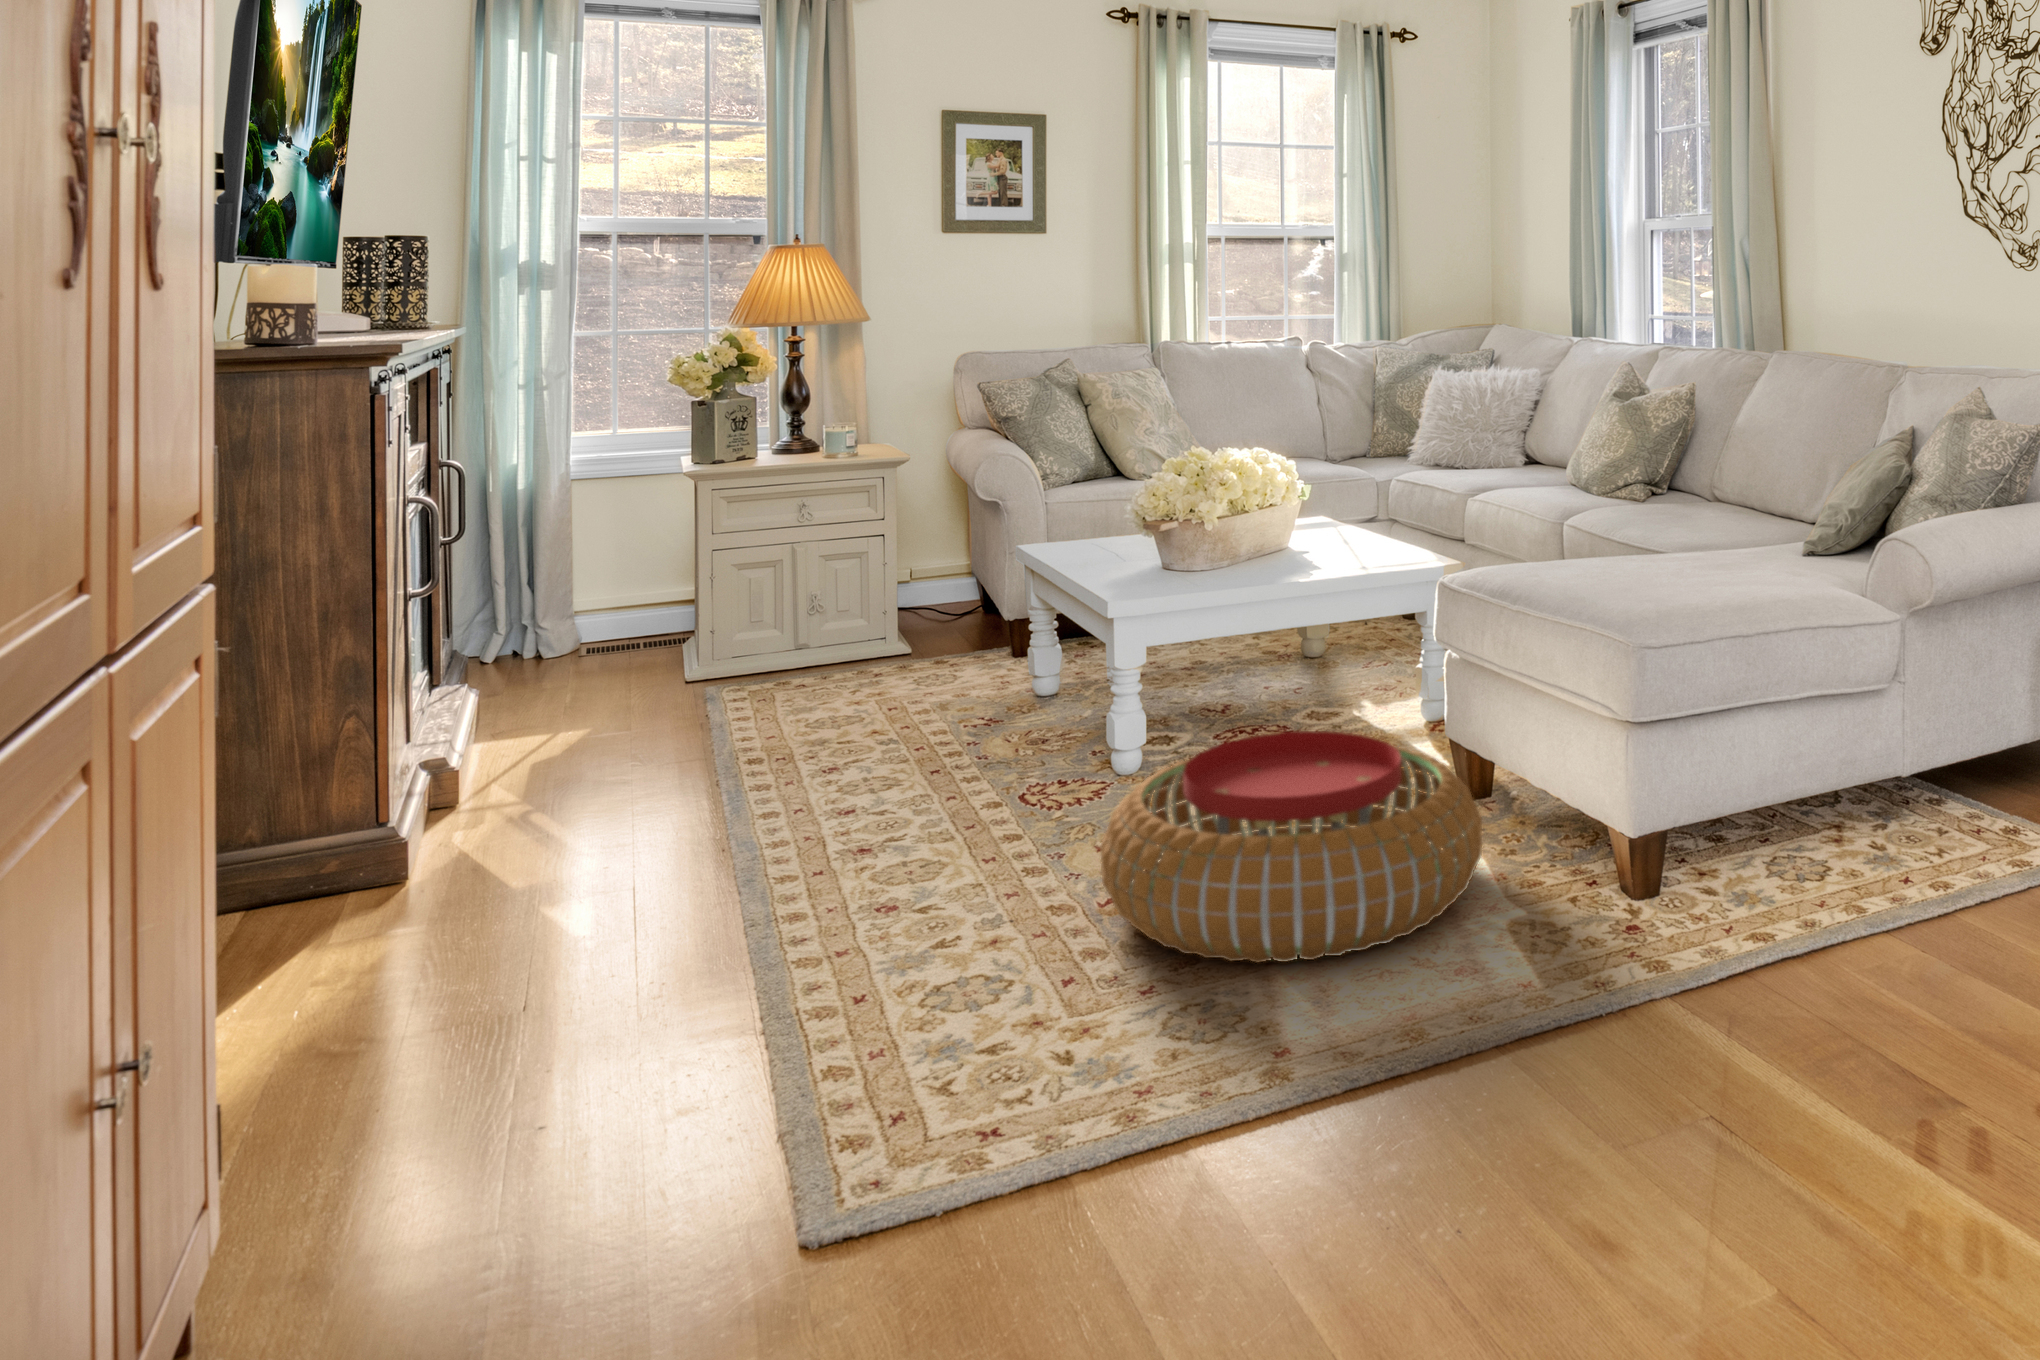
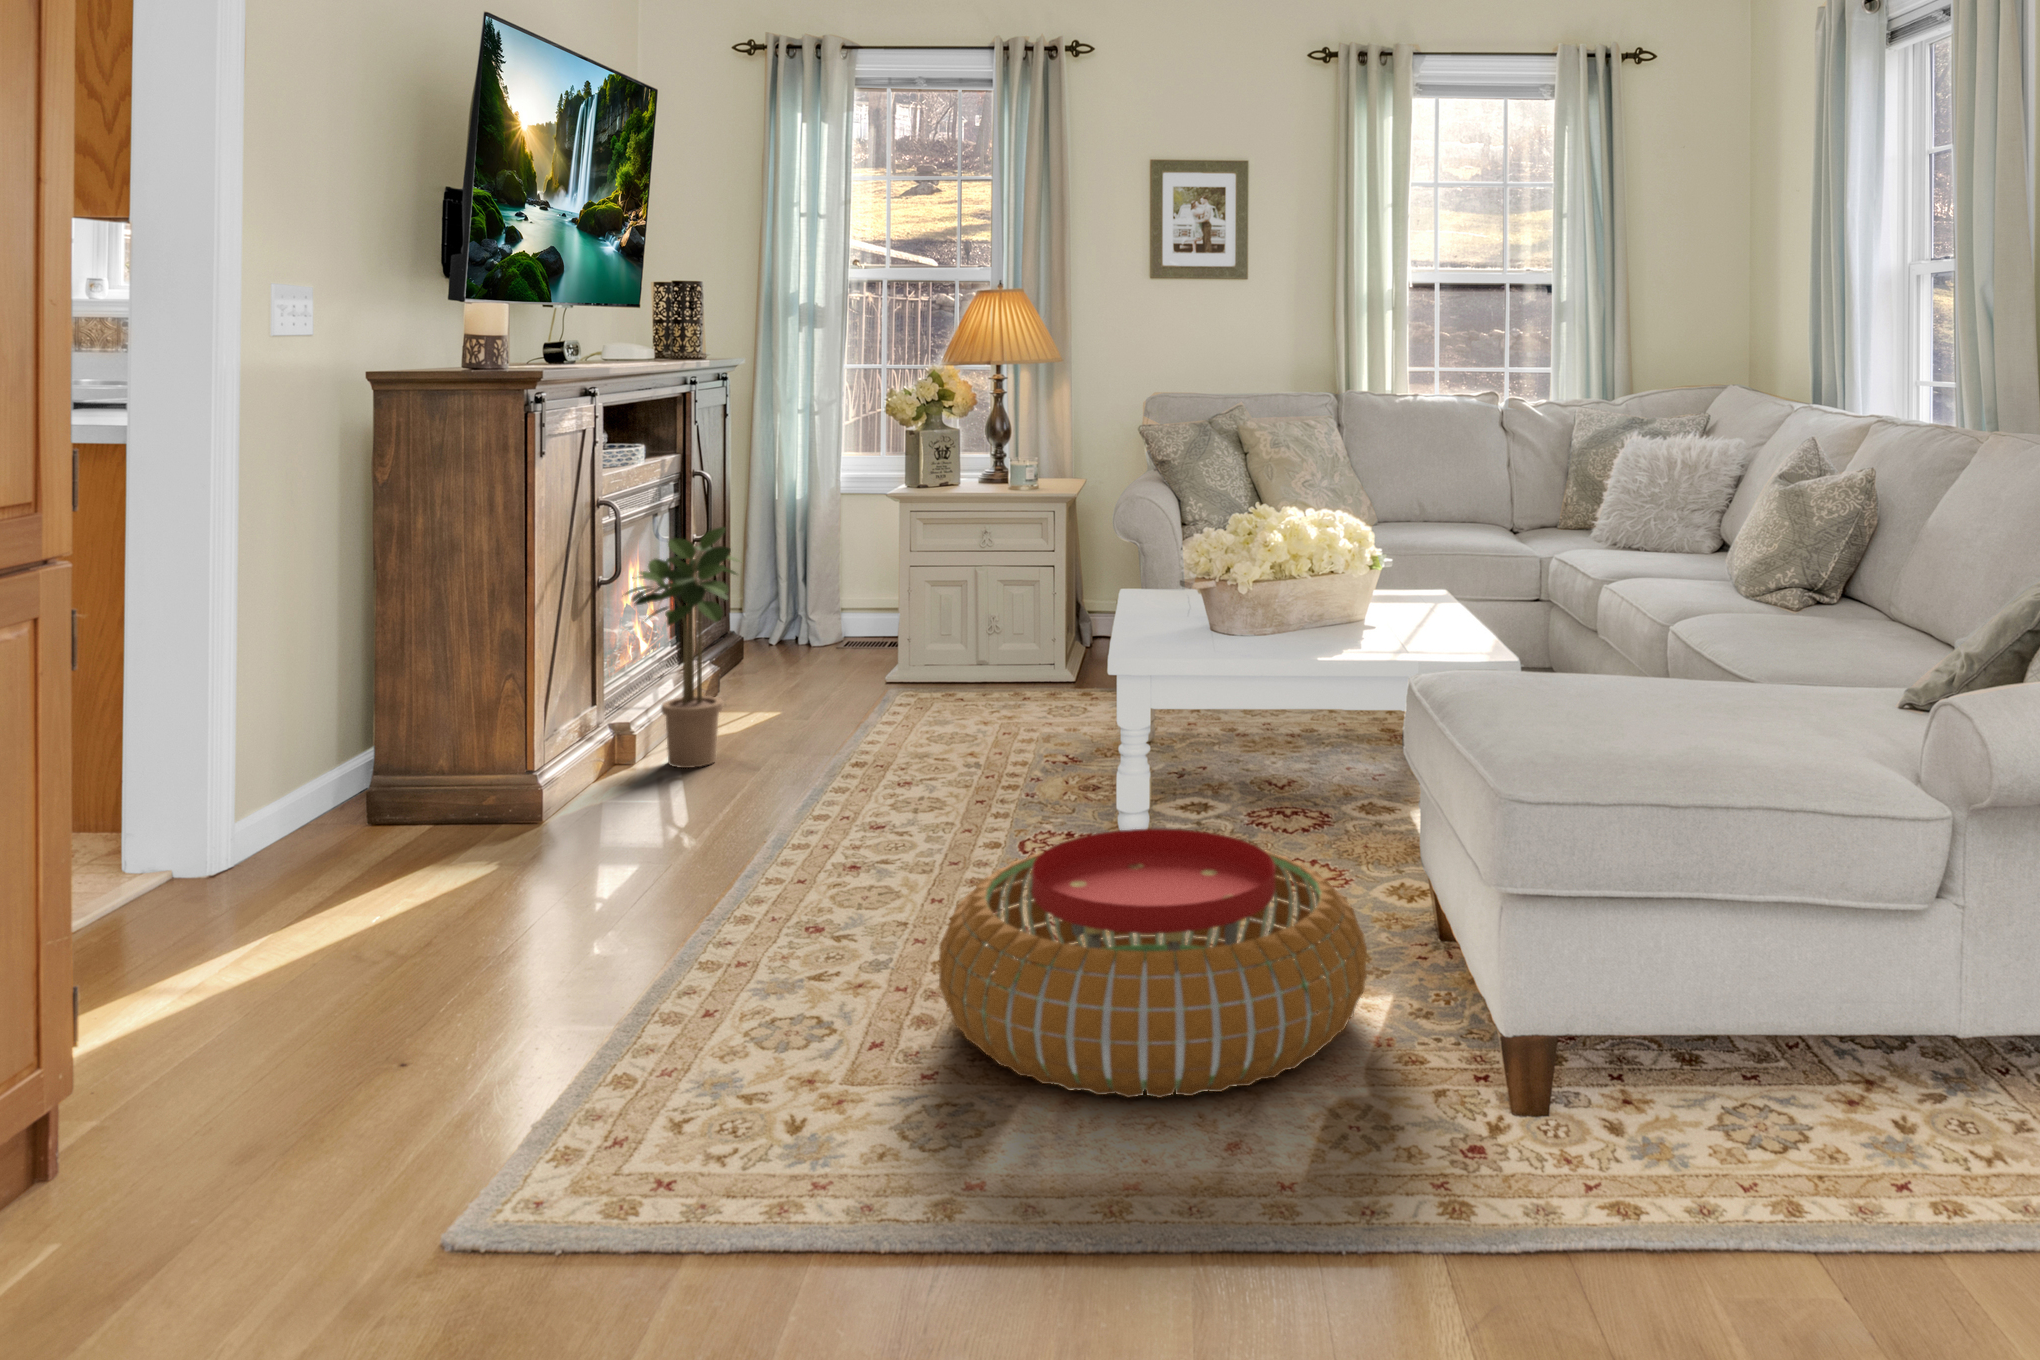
potted plant: none [465,511,615,777] -> present [626,527,738,768]

